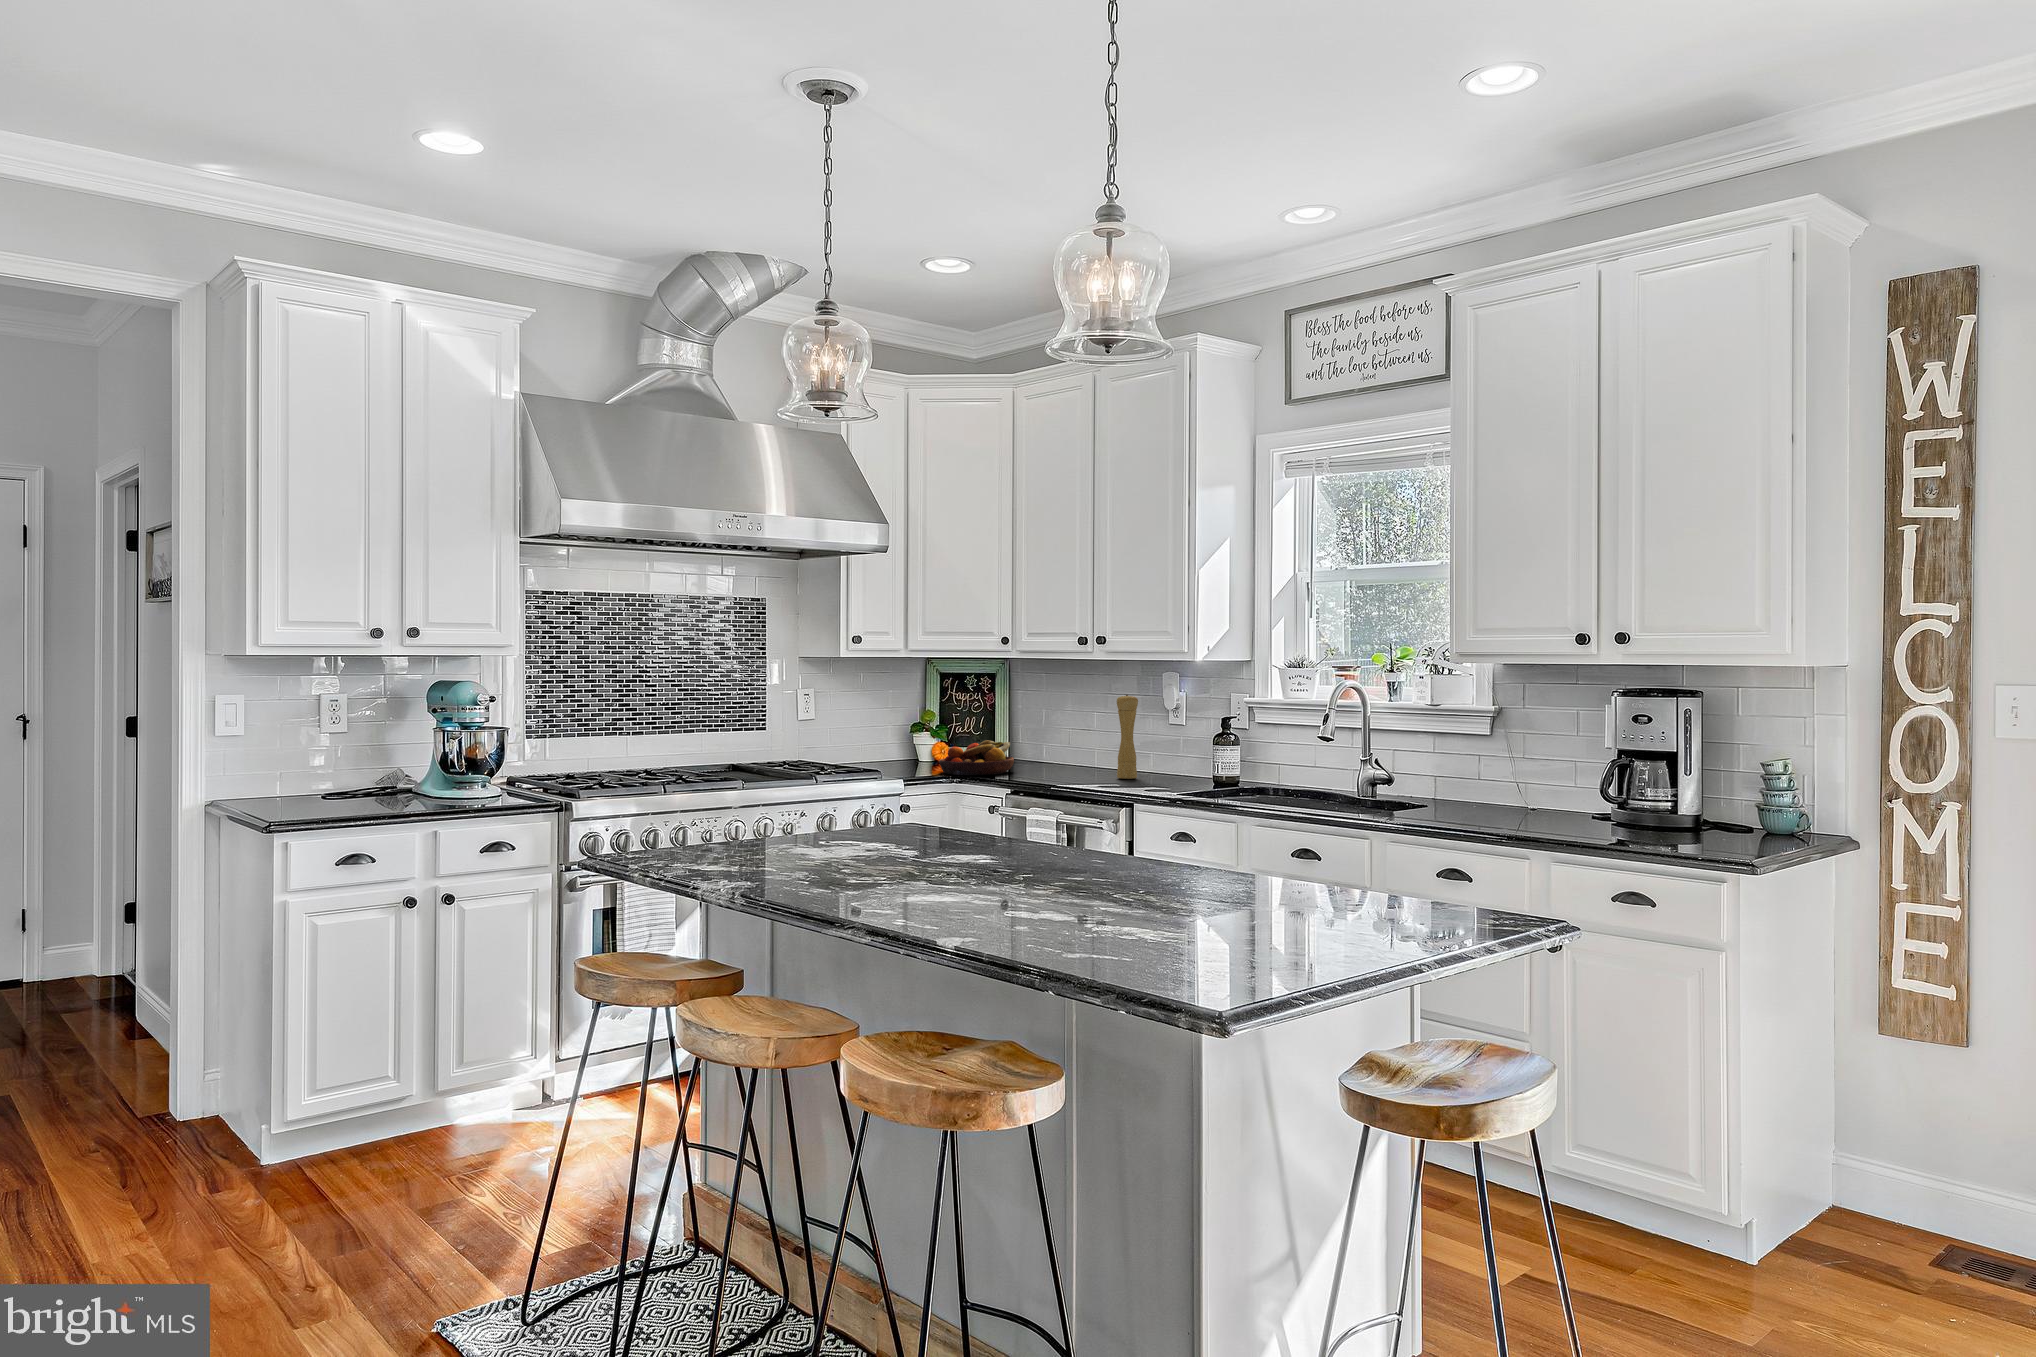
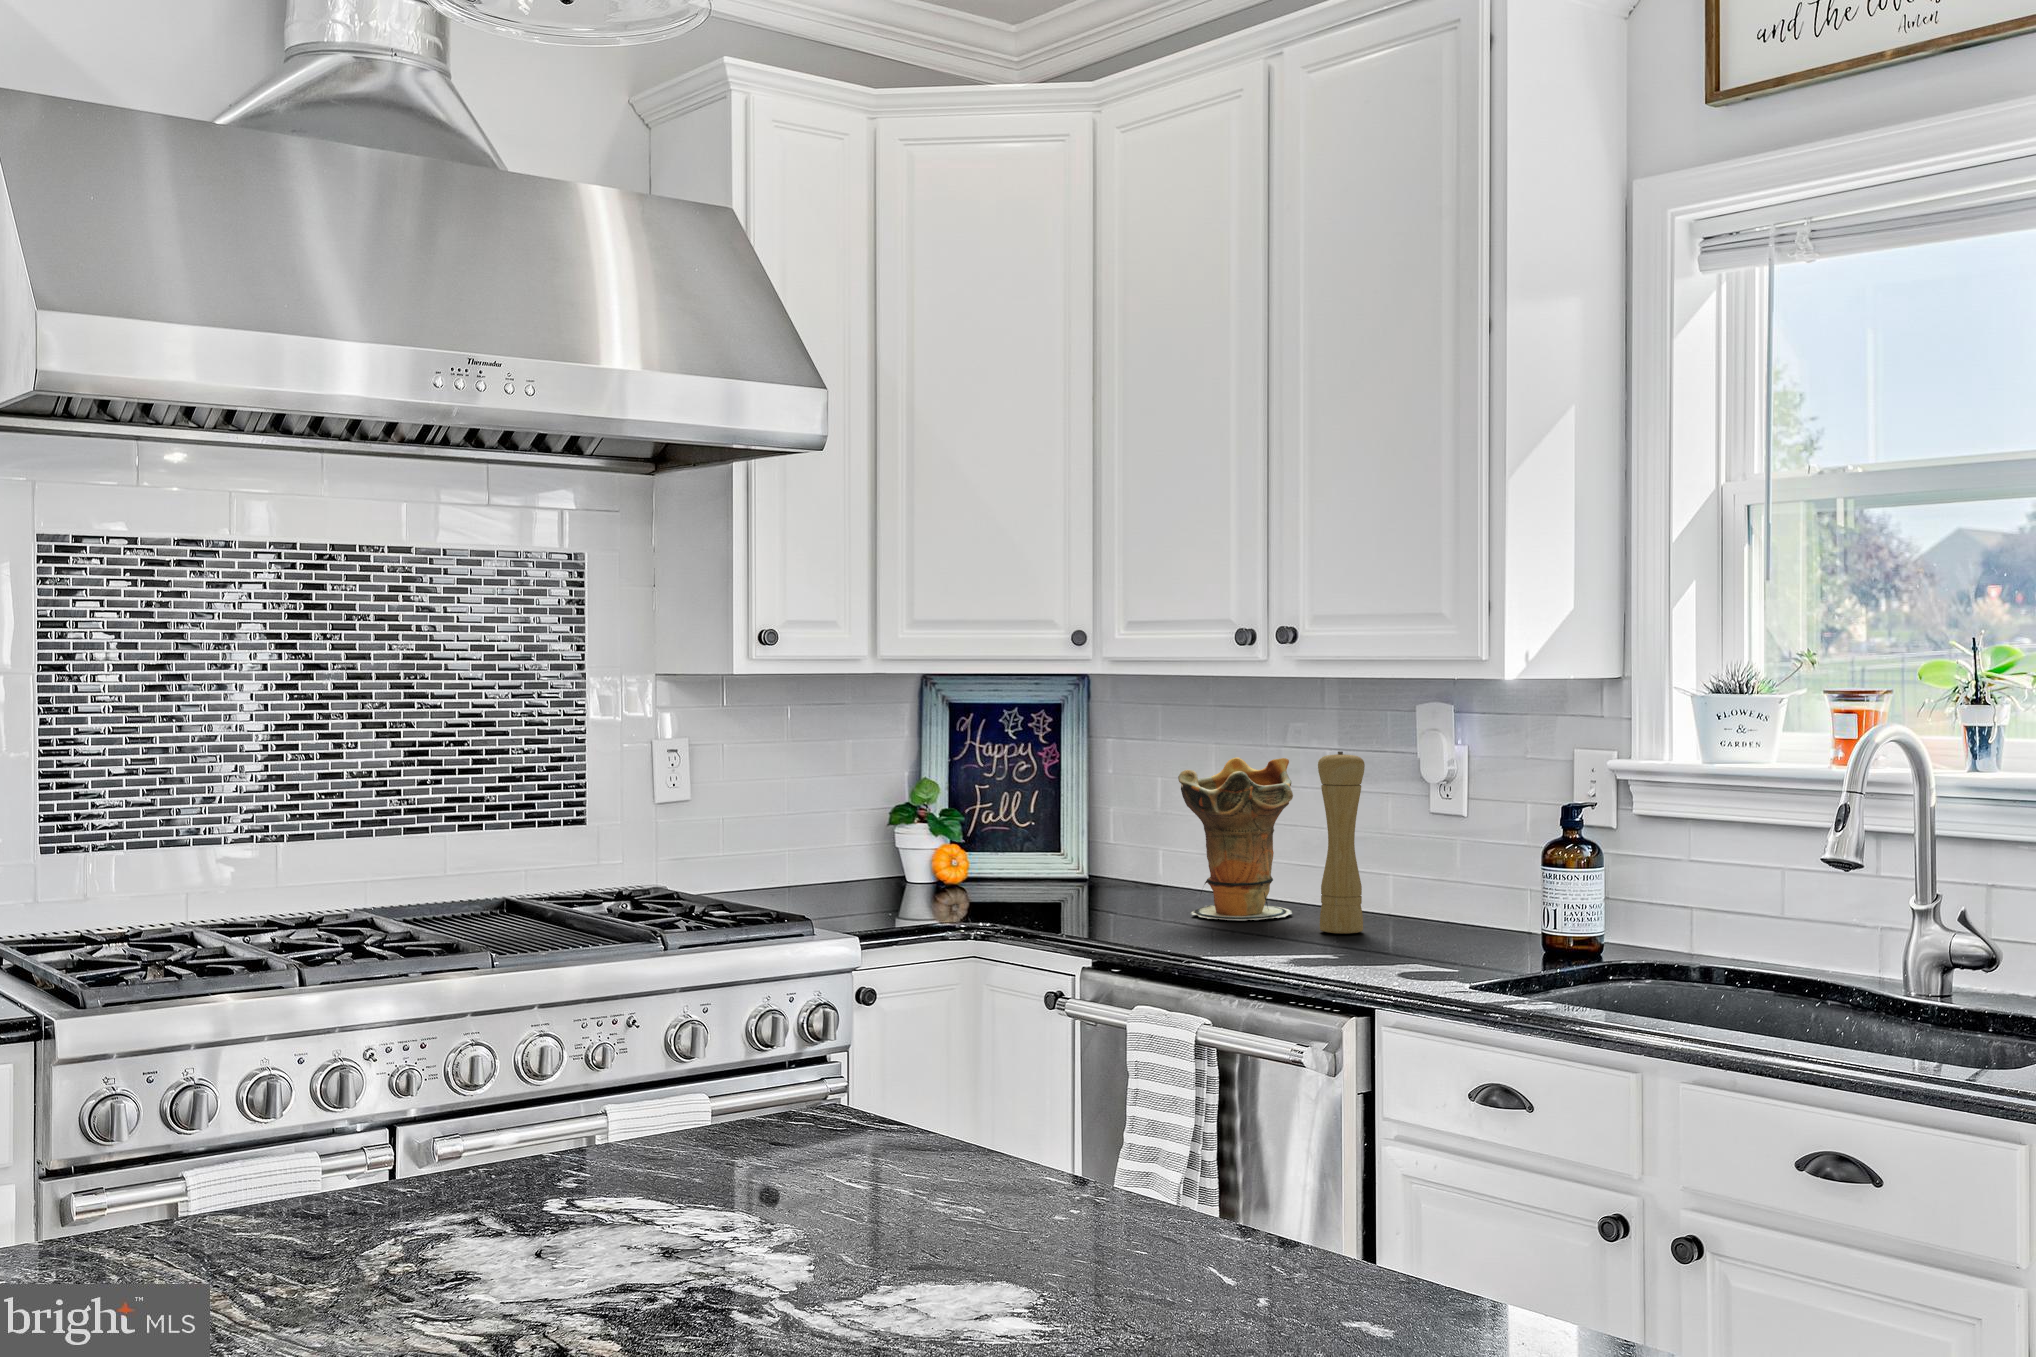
decorative vase: none [1052,698,1107,775] -> present [1178,757,1293,921]
fruit bowl: present [939,740,1014,775] -> none [943,845,1098,920]

